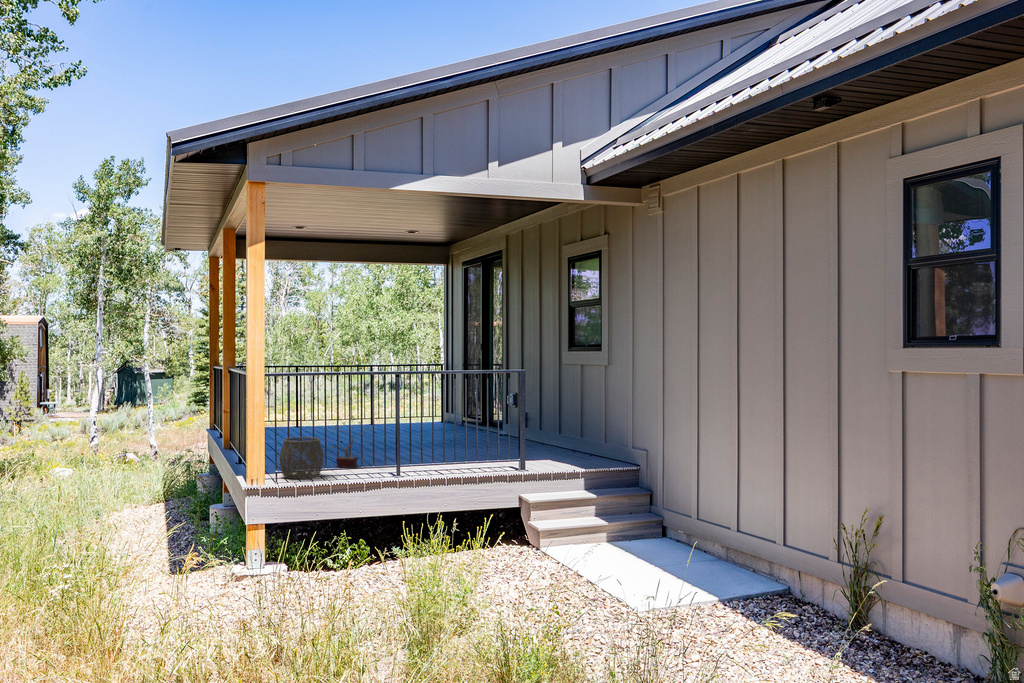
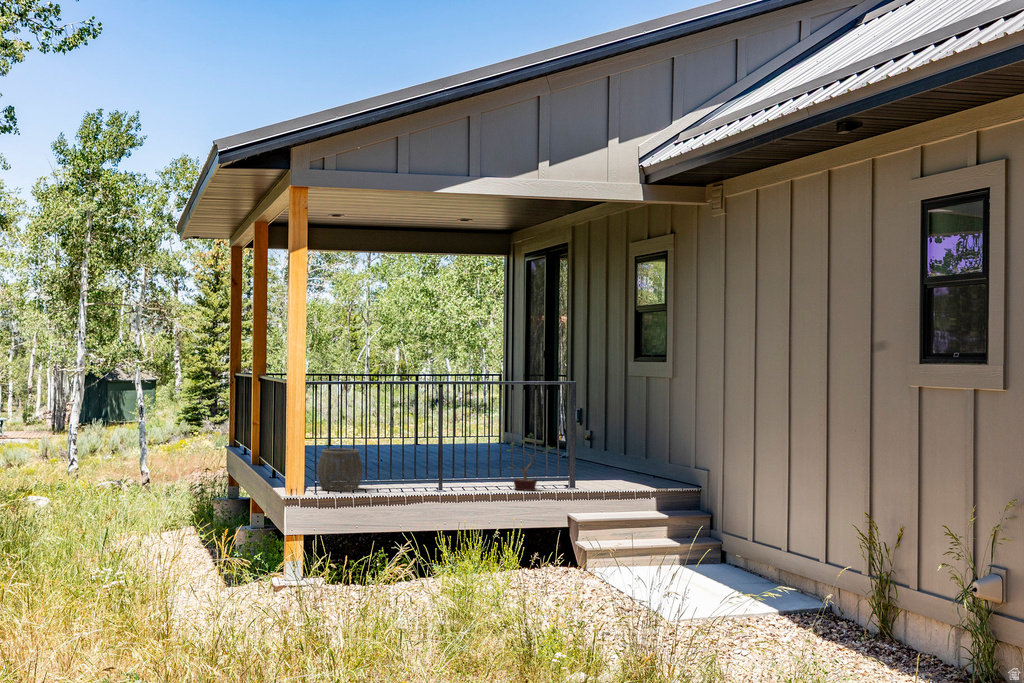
potted plant: present [331,416,370,468] -> present [507,433,552,491]

